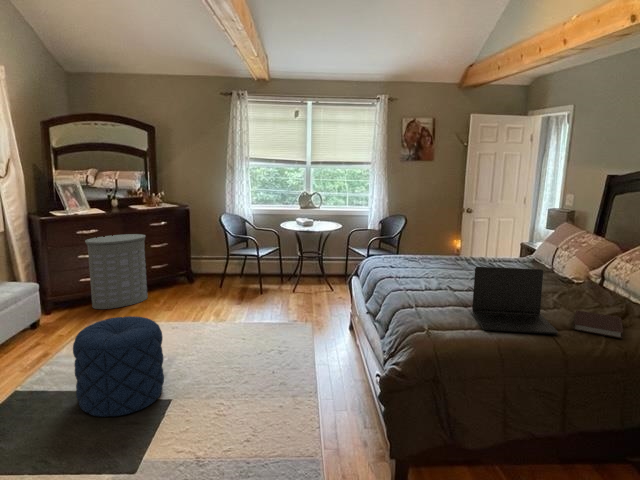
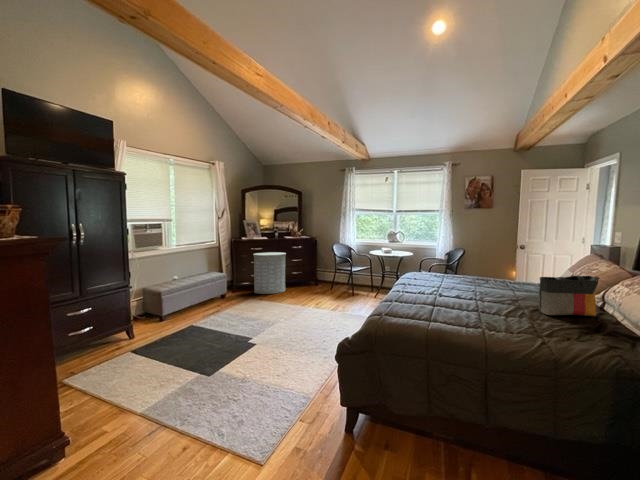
tote bag: none [556,253,615,301] -> present [538,276,599,316]
laptop: present [472,267,558,334] -> none [431,275,498,332]
notebook: present [573,310,623,339] -> none [516,320,578,346]
pouf: present [73,316,164,417] -> none [212,292,259,346]

